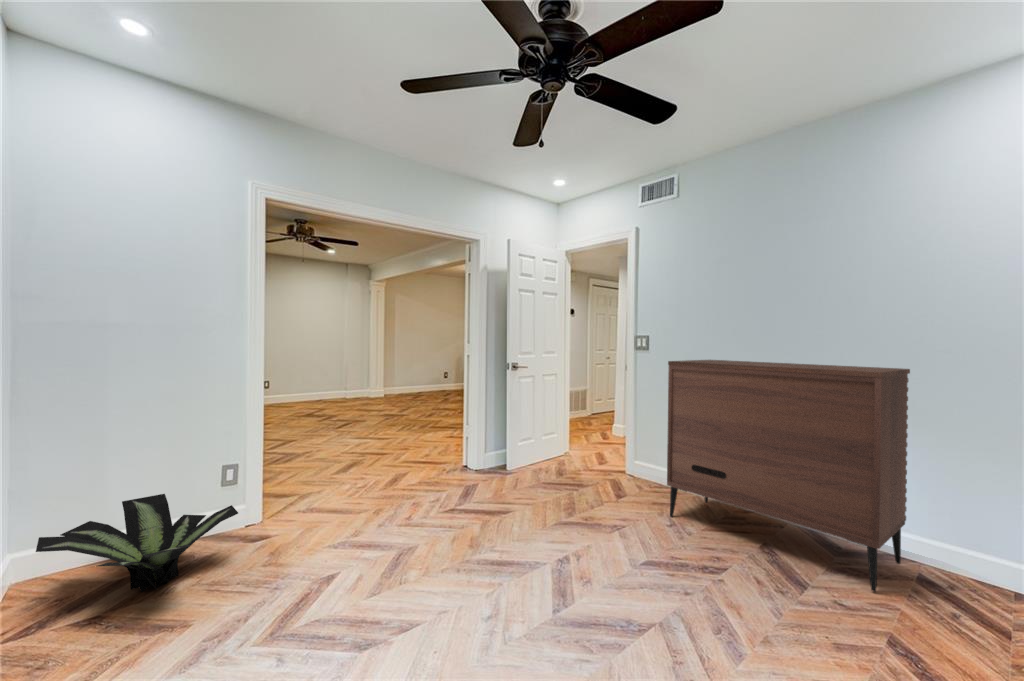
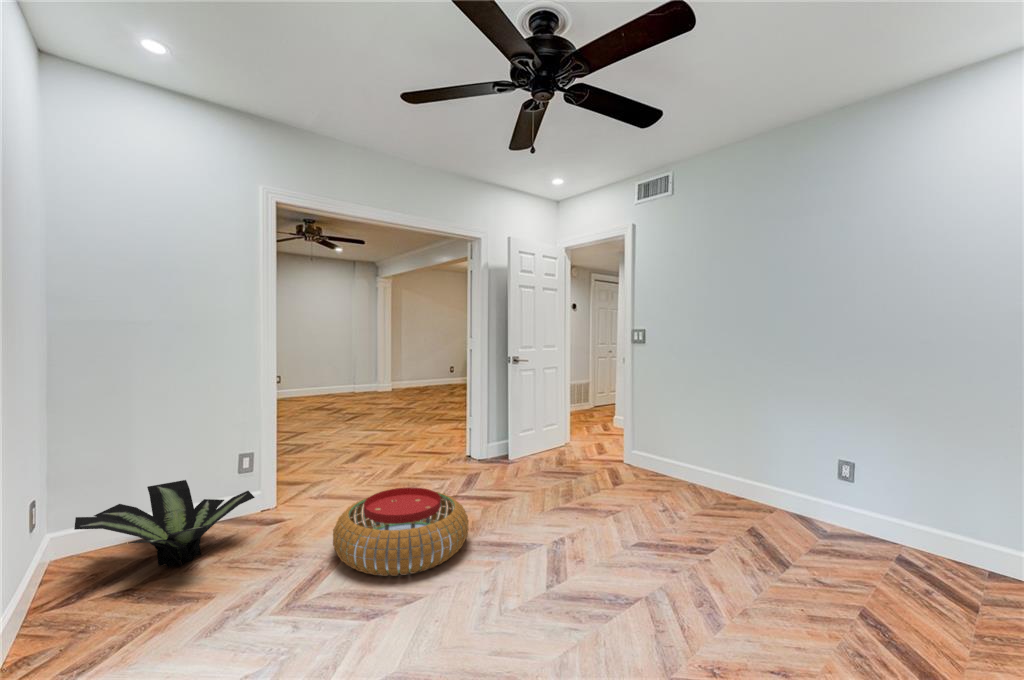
dresser: present [667,360,910,592] -> none [661,352,893,571]
pouf: none [322,502,468,600] -> present [333,487,469,576]

